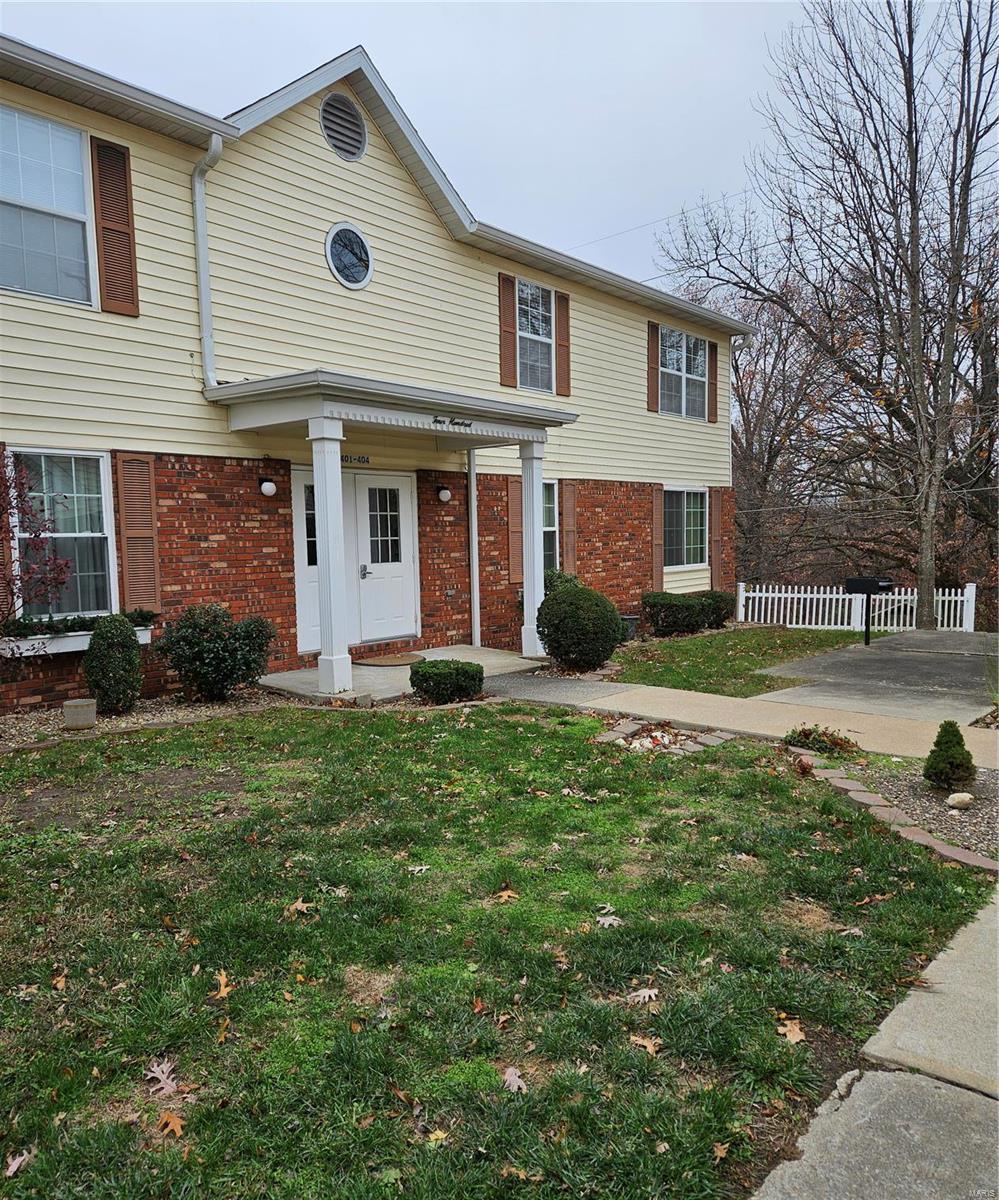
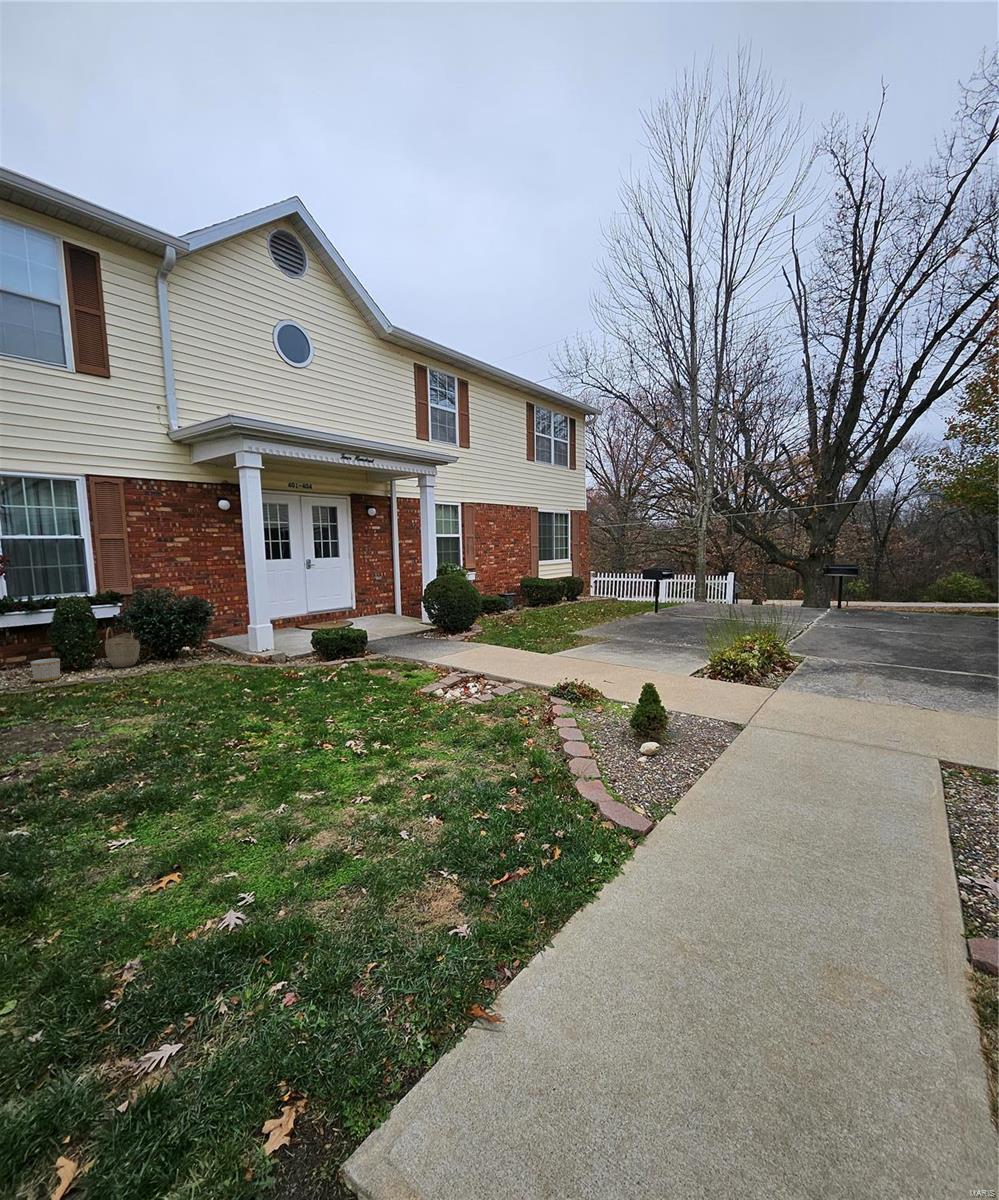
woven basket: none [138,657,178,714] -> present [105,628,140,668]

